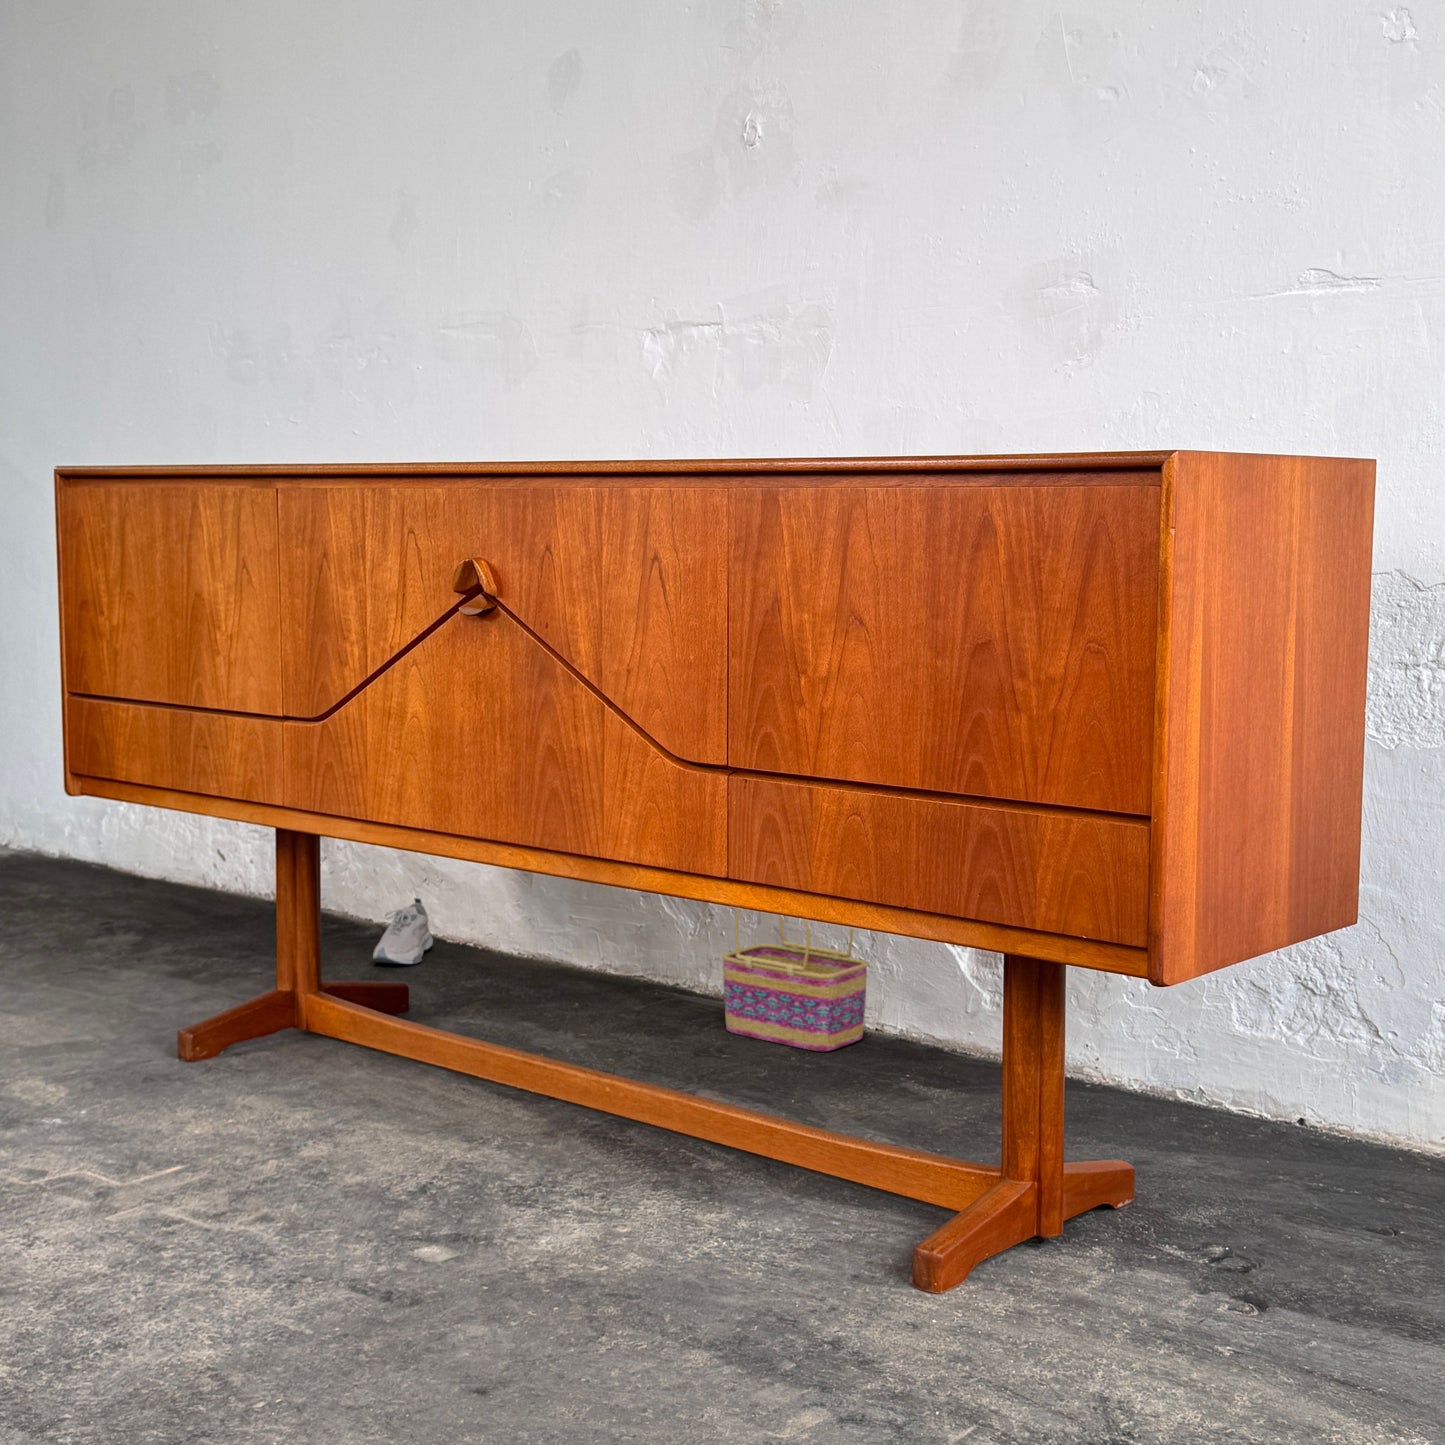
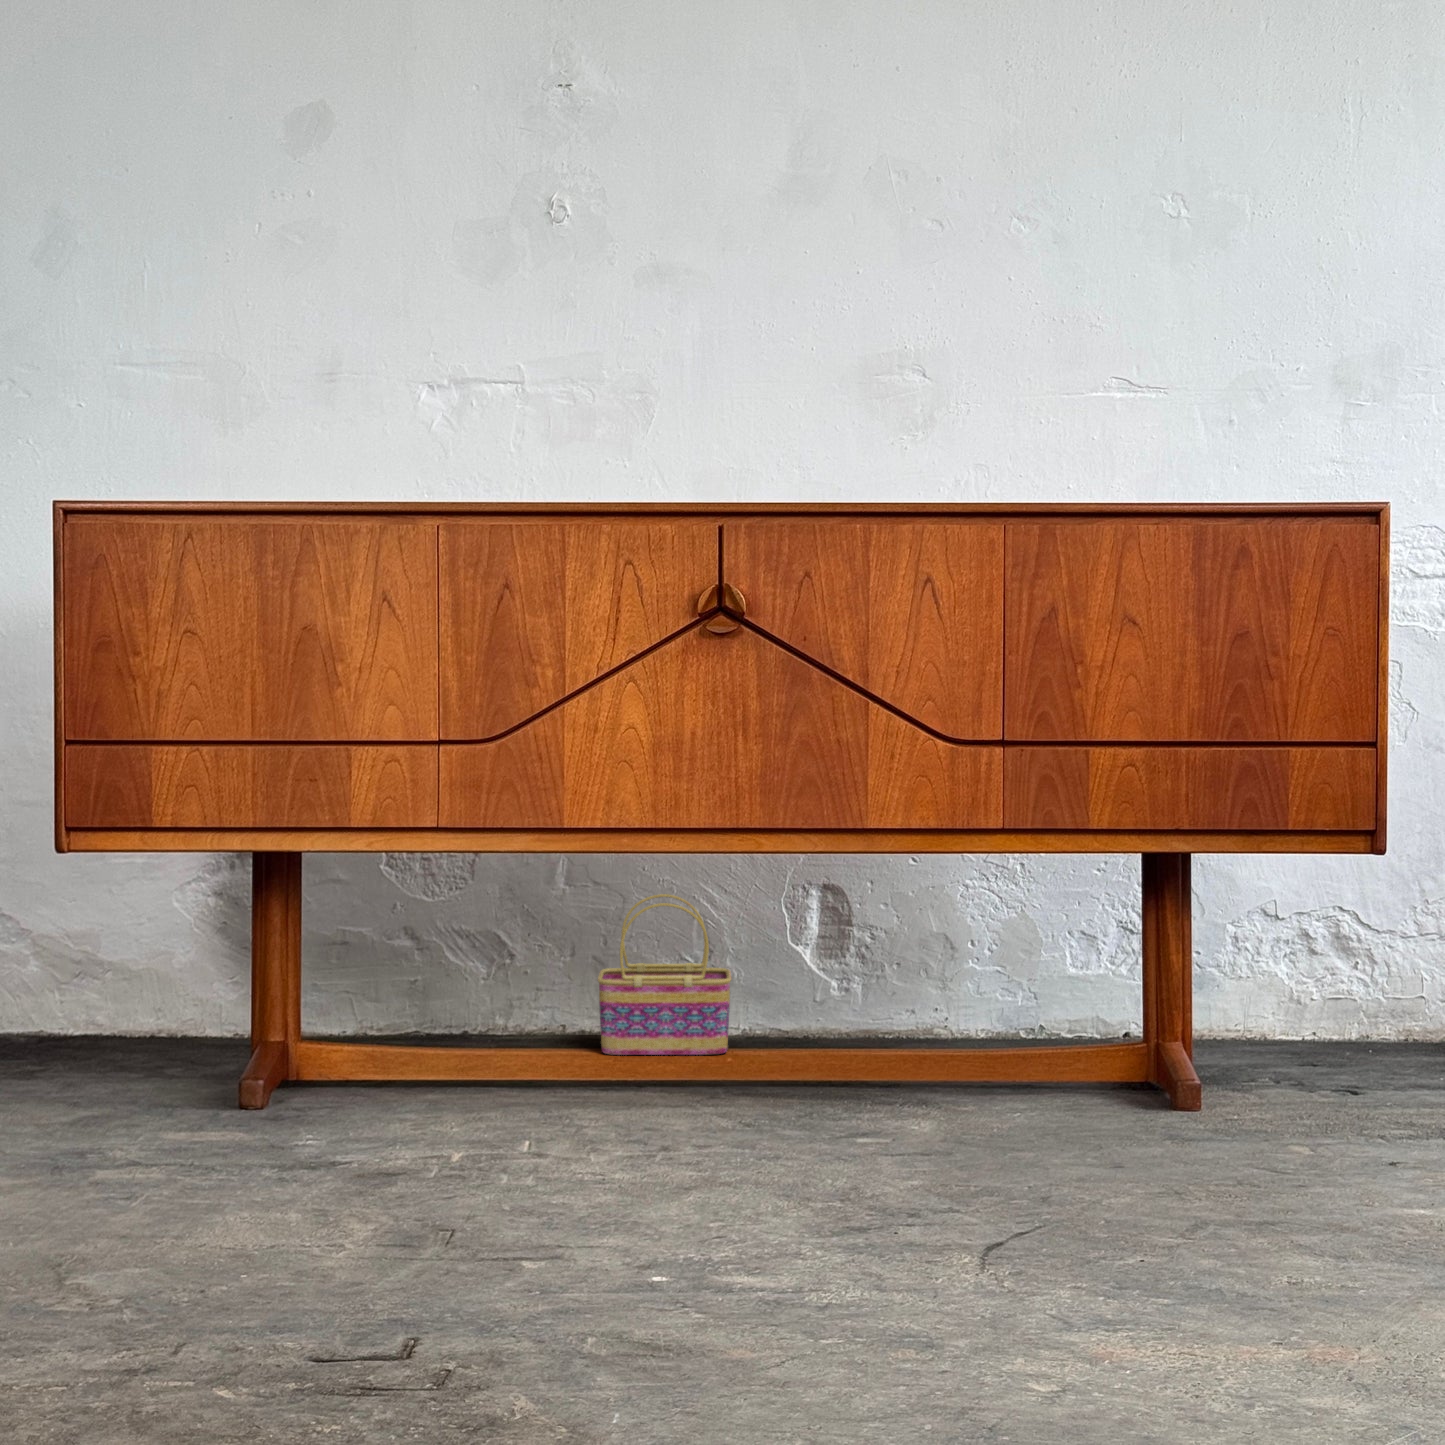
shoe: present [373,898,433,964] -> none [102,986,164,1060]

